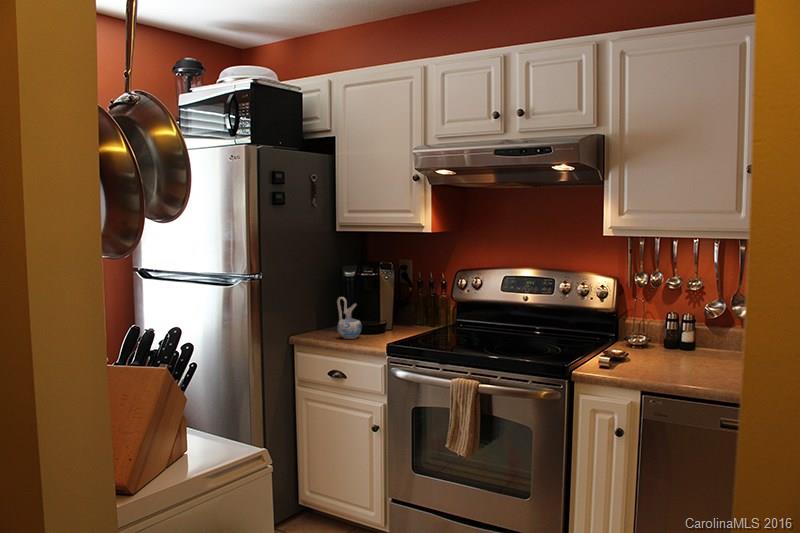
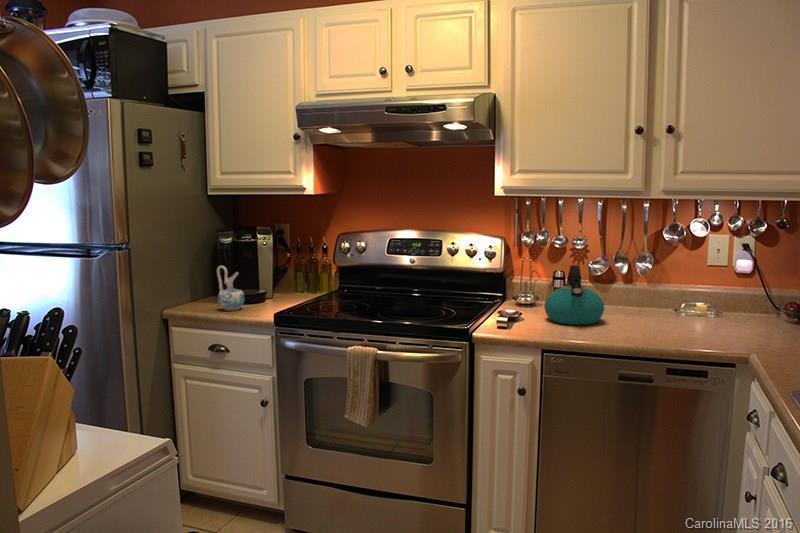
kettle: none [651,308,716,369] -> present [544,265,604,325]

